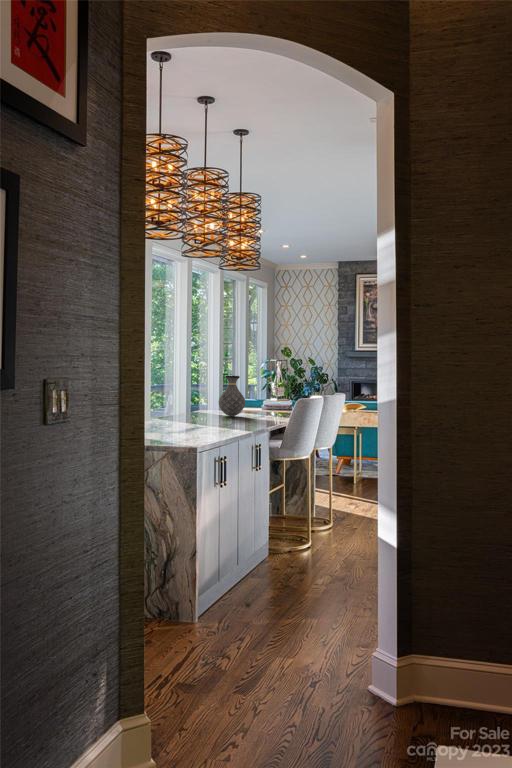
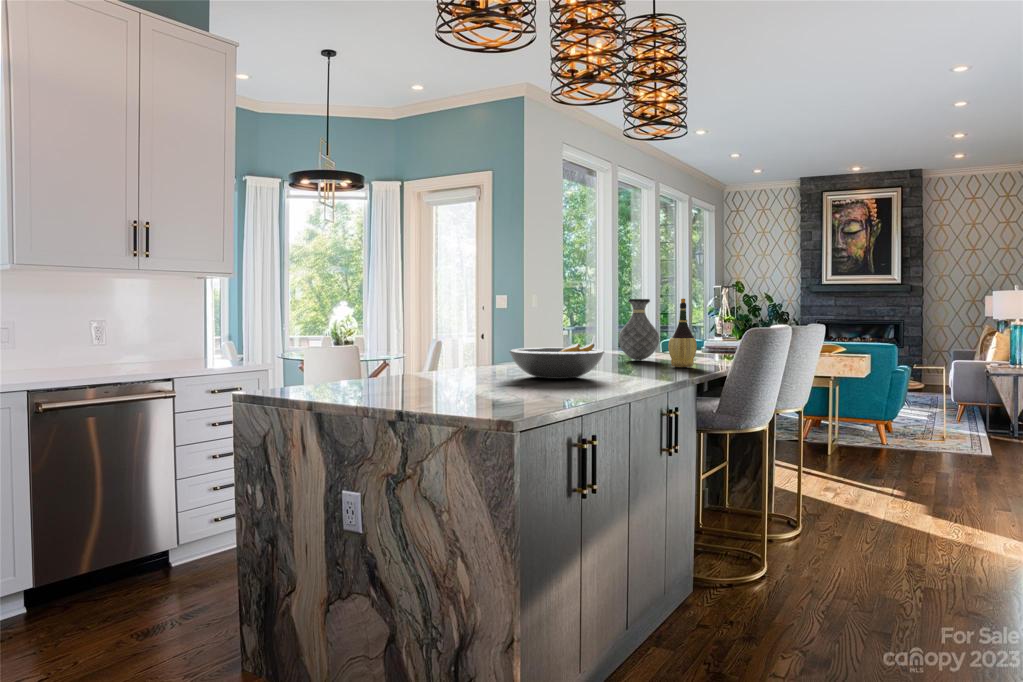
wine bottle: none [254,378,271,421] -> present [668,299,697,367]
fruit bowl: none [165,407,222,428] -> present [510,344,604,379]

